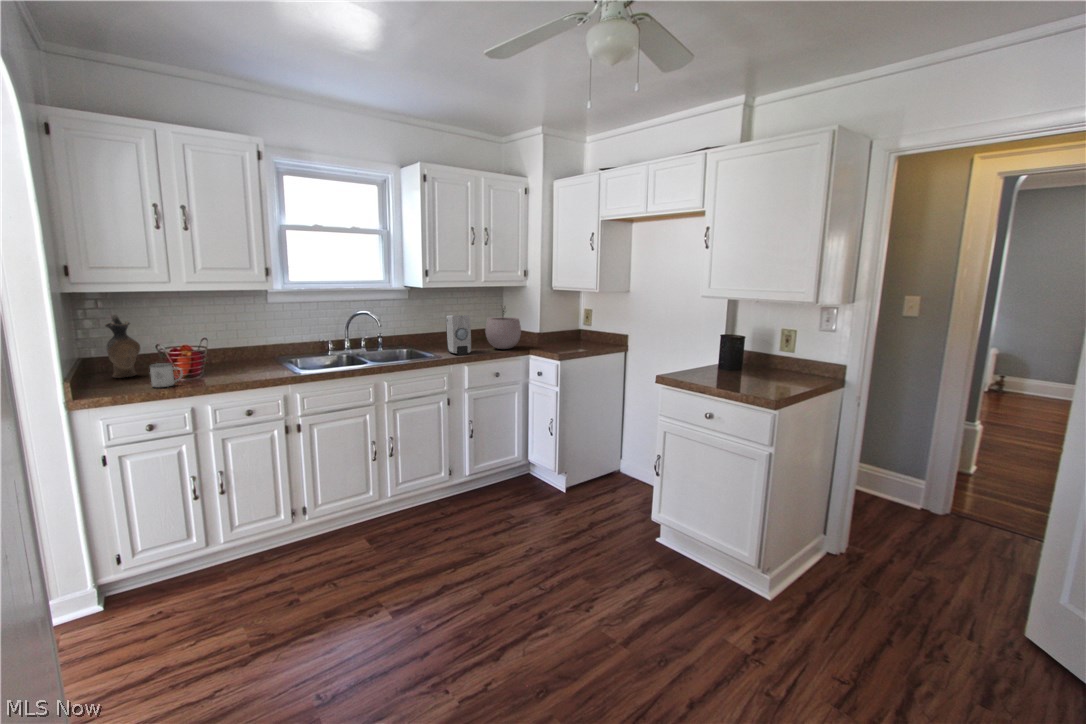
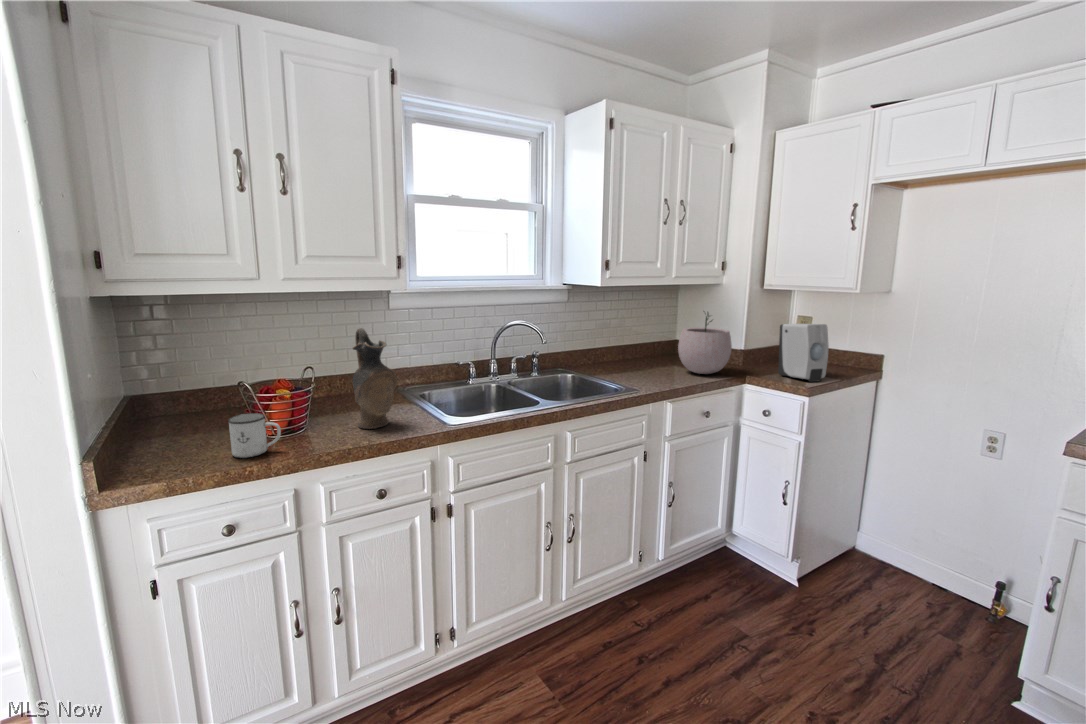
ceramic pitcher: present [105,314,140,378] -> present [353,328,397,429]
soap dispenser: present [446,315,471,355] -> present [778,324,829,382]

